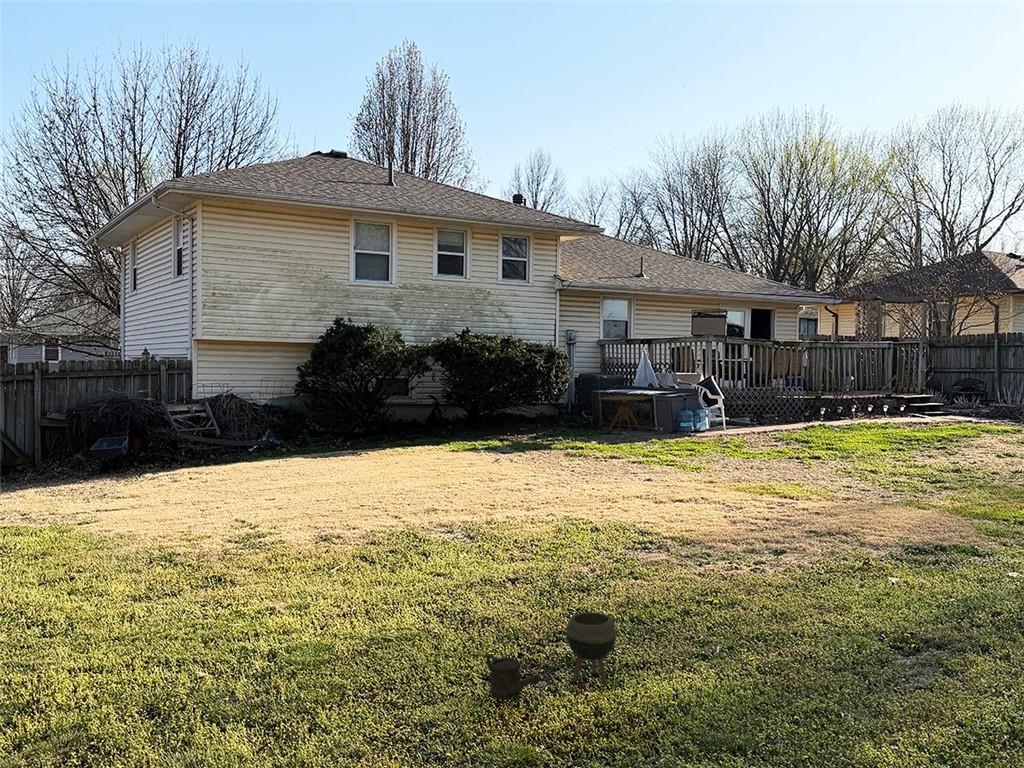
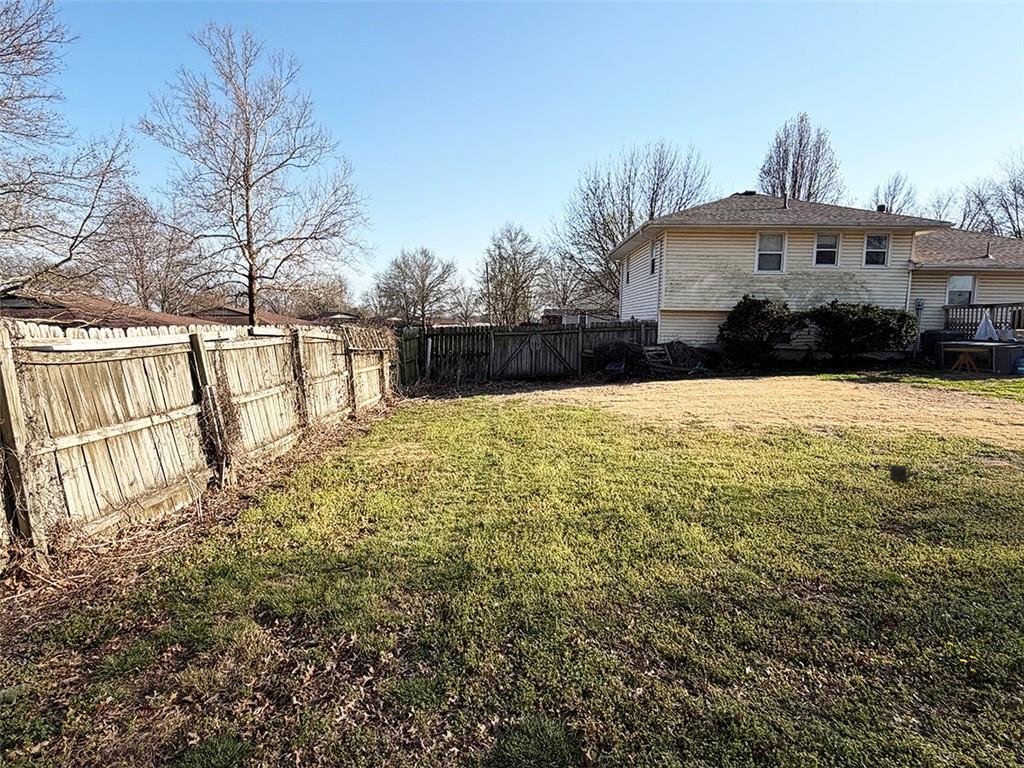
planter: present [566,612,616,685] -> none [933,452,962,485]

